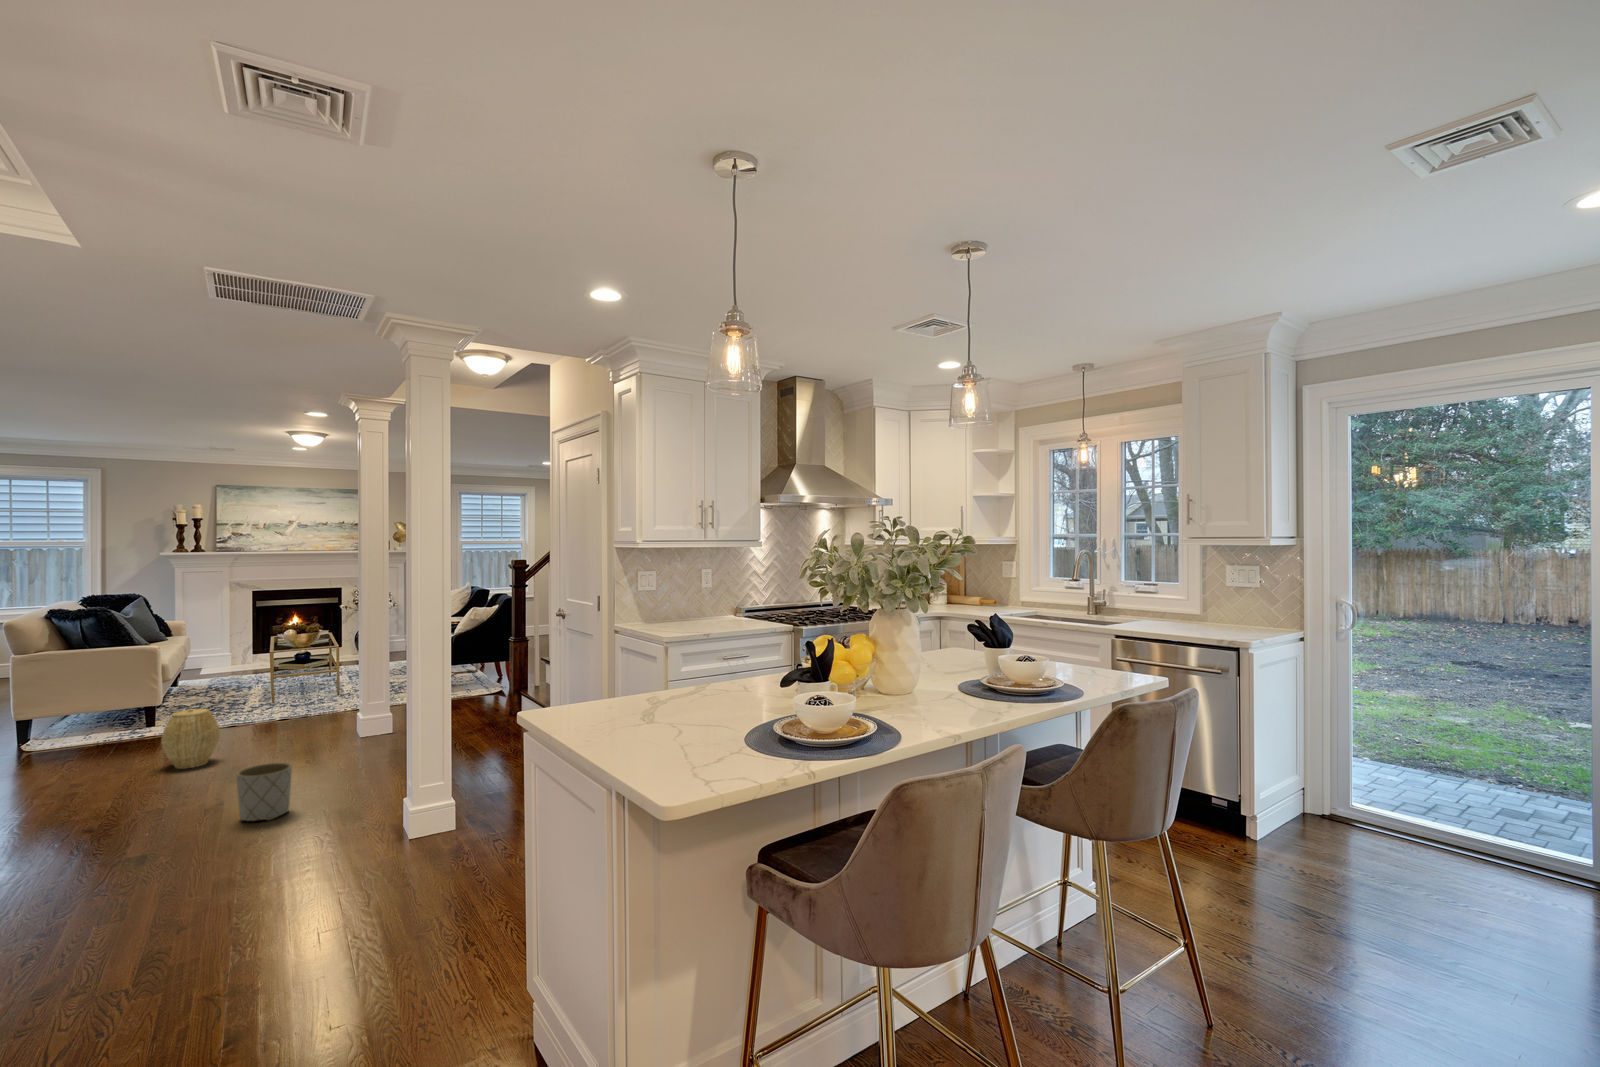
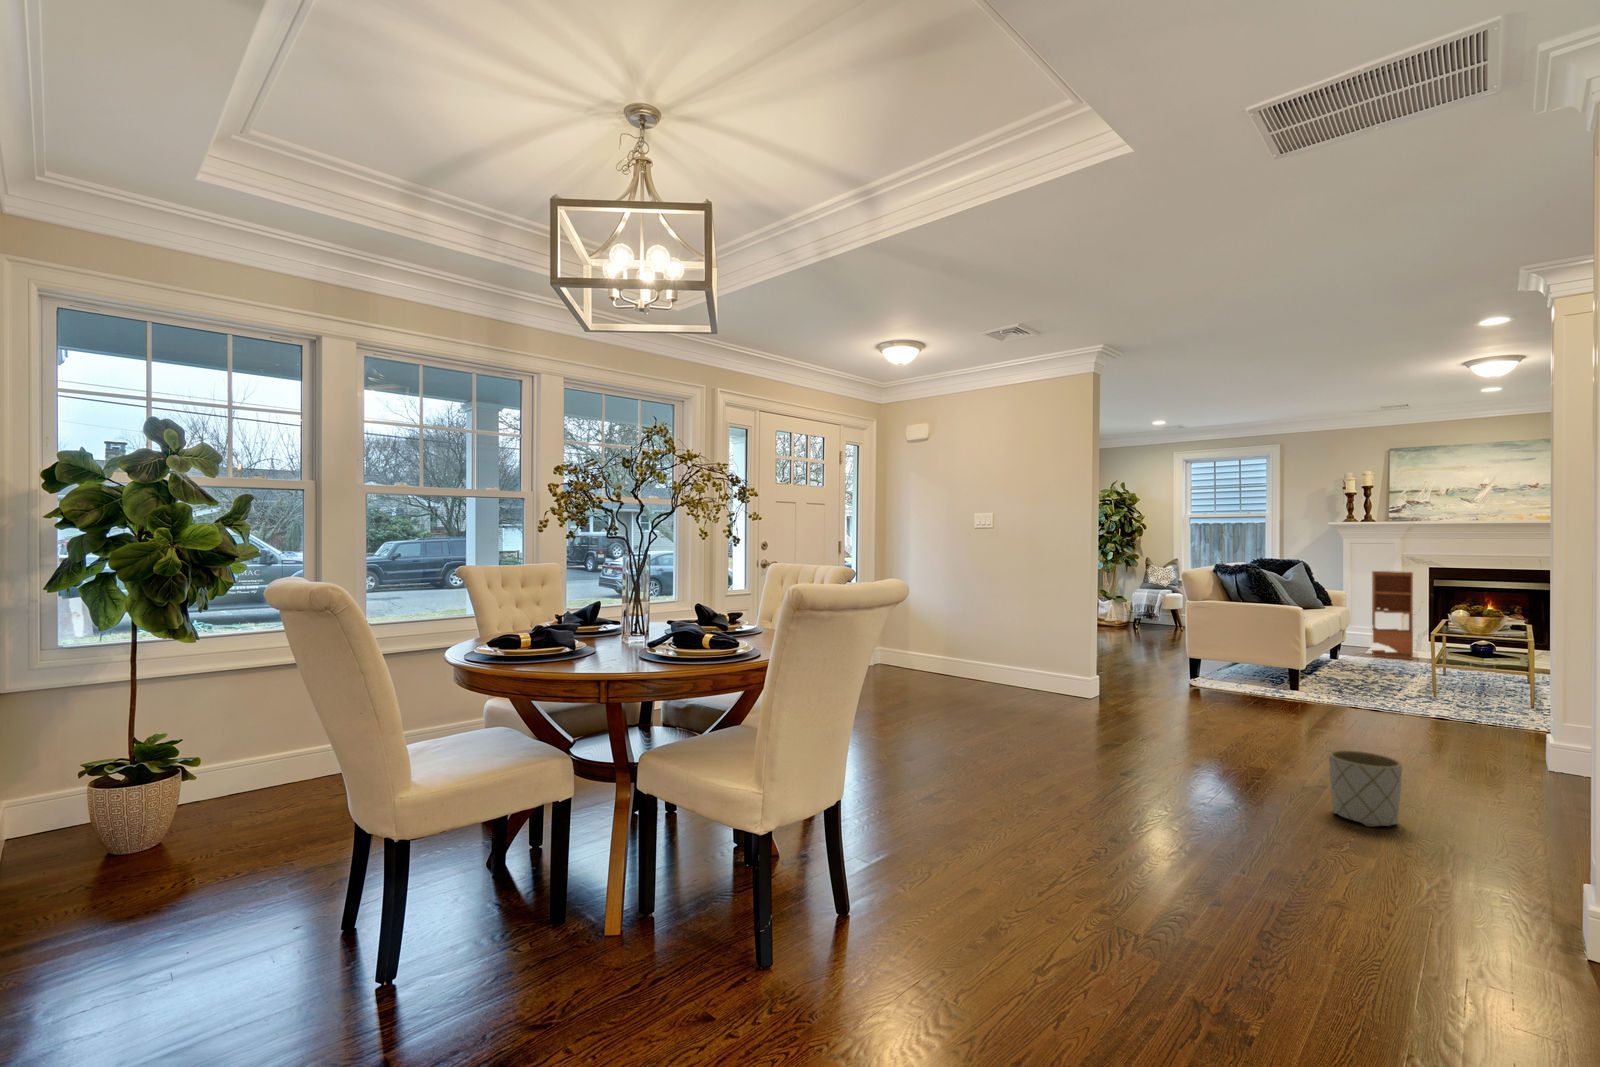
bookcase: none [204,596,242,676] -> present [1372,571,1413,659]
woven basket: present [161,709,220,769] -> none [1283,673,1344,740]

